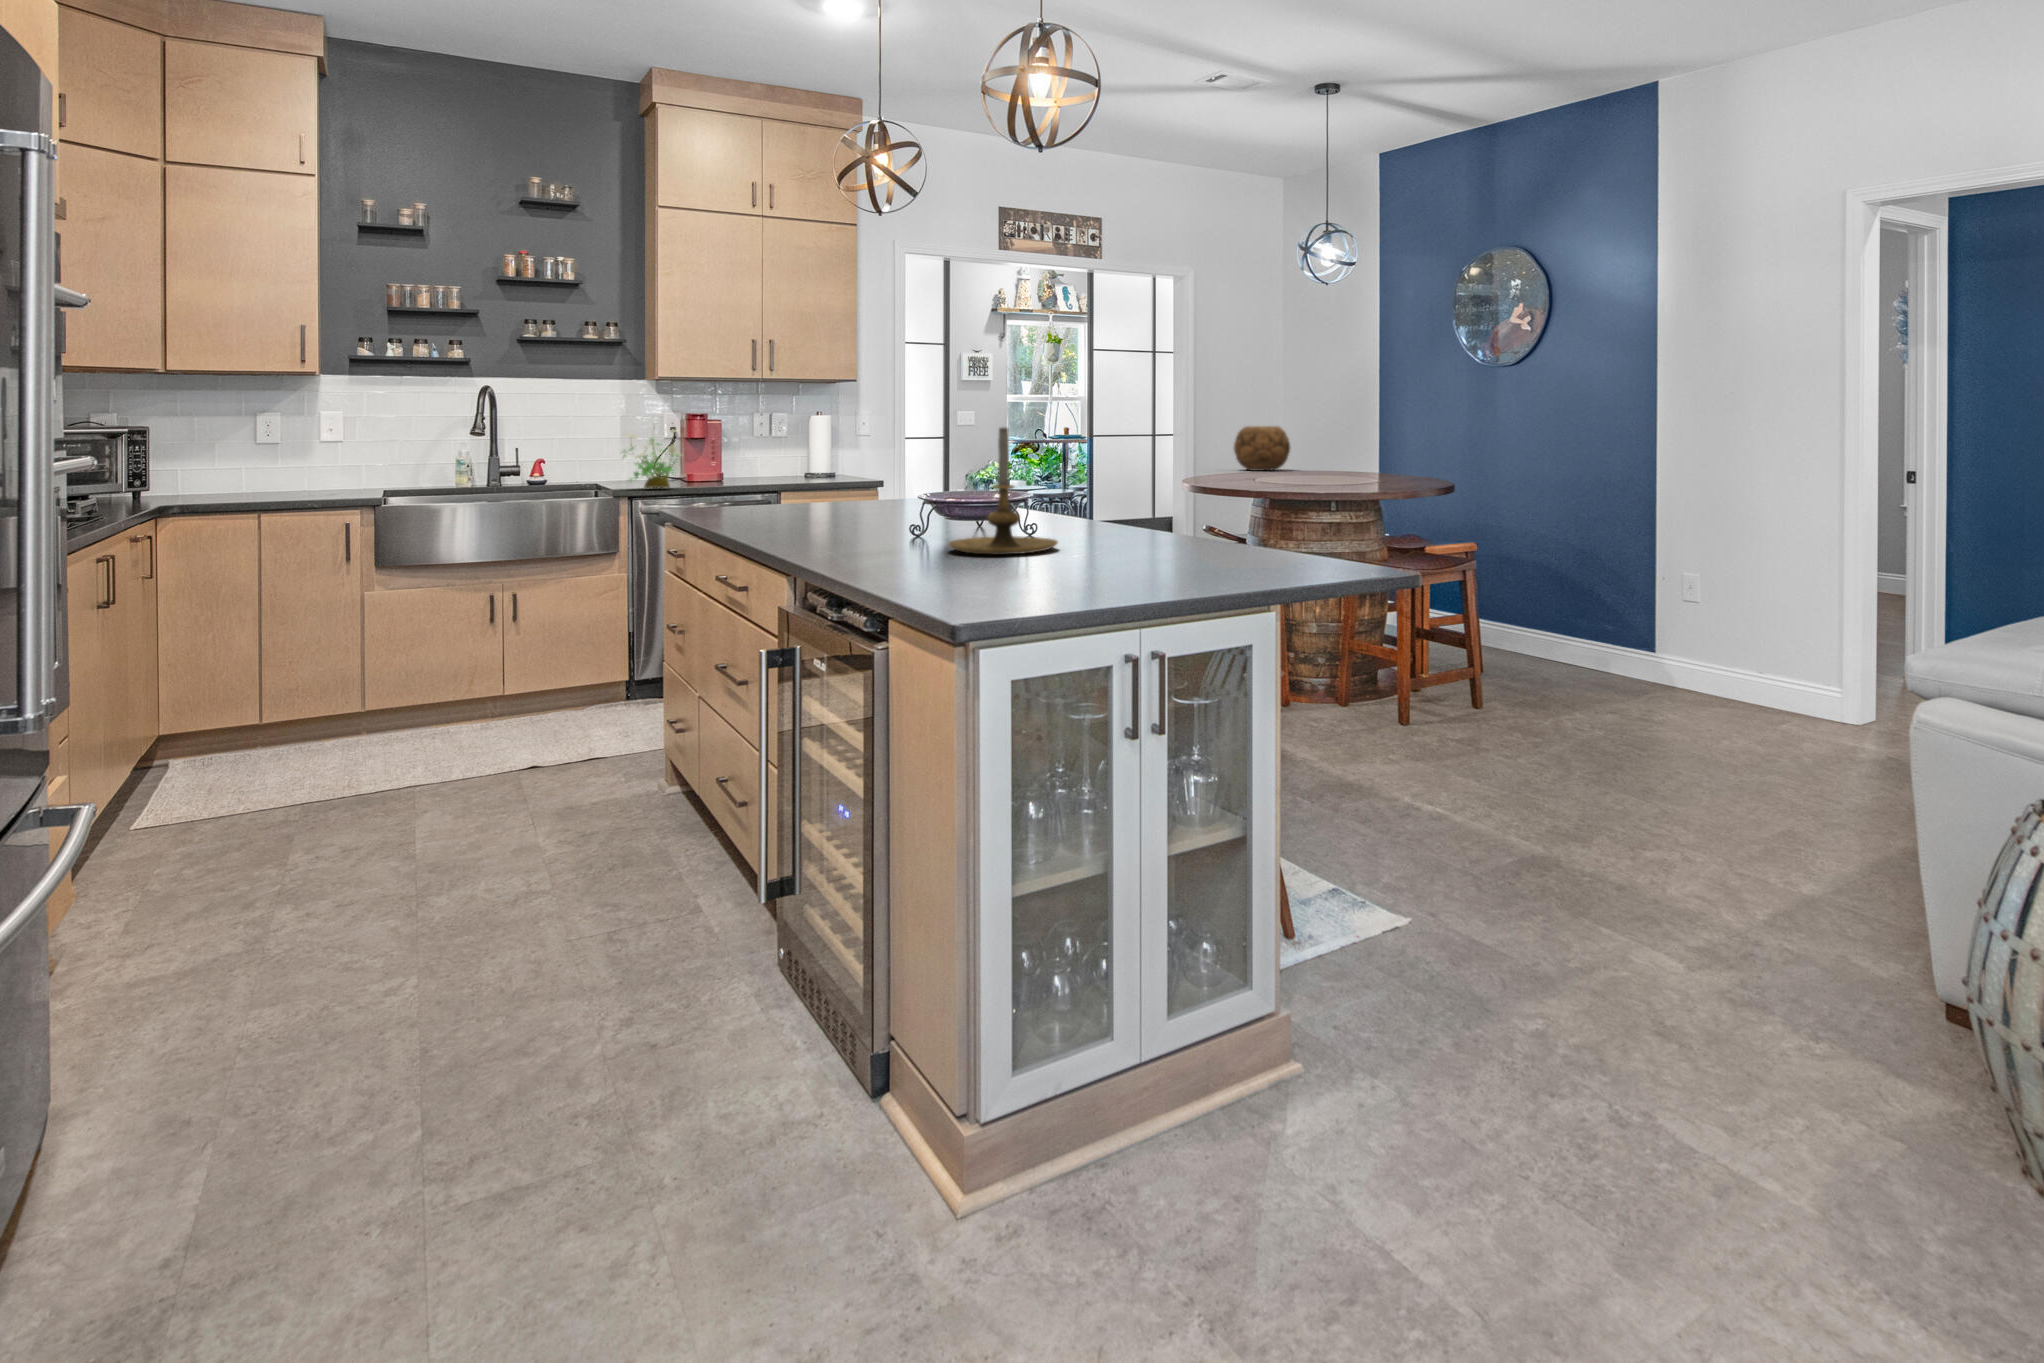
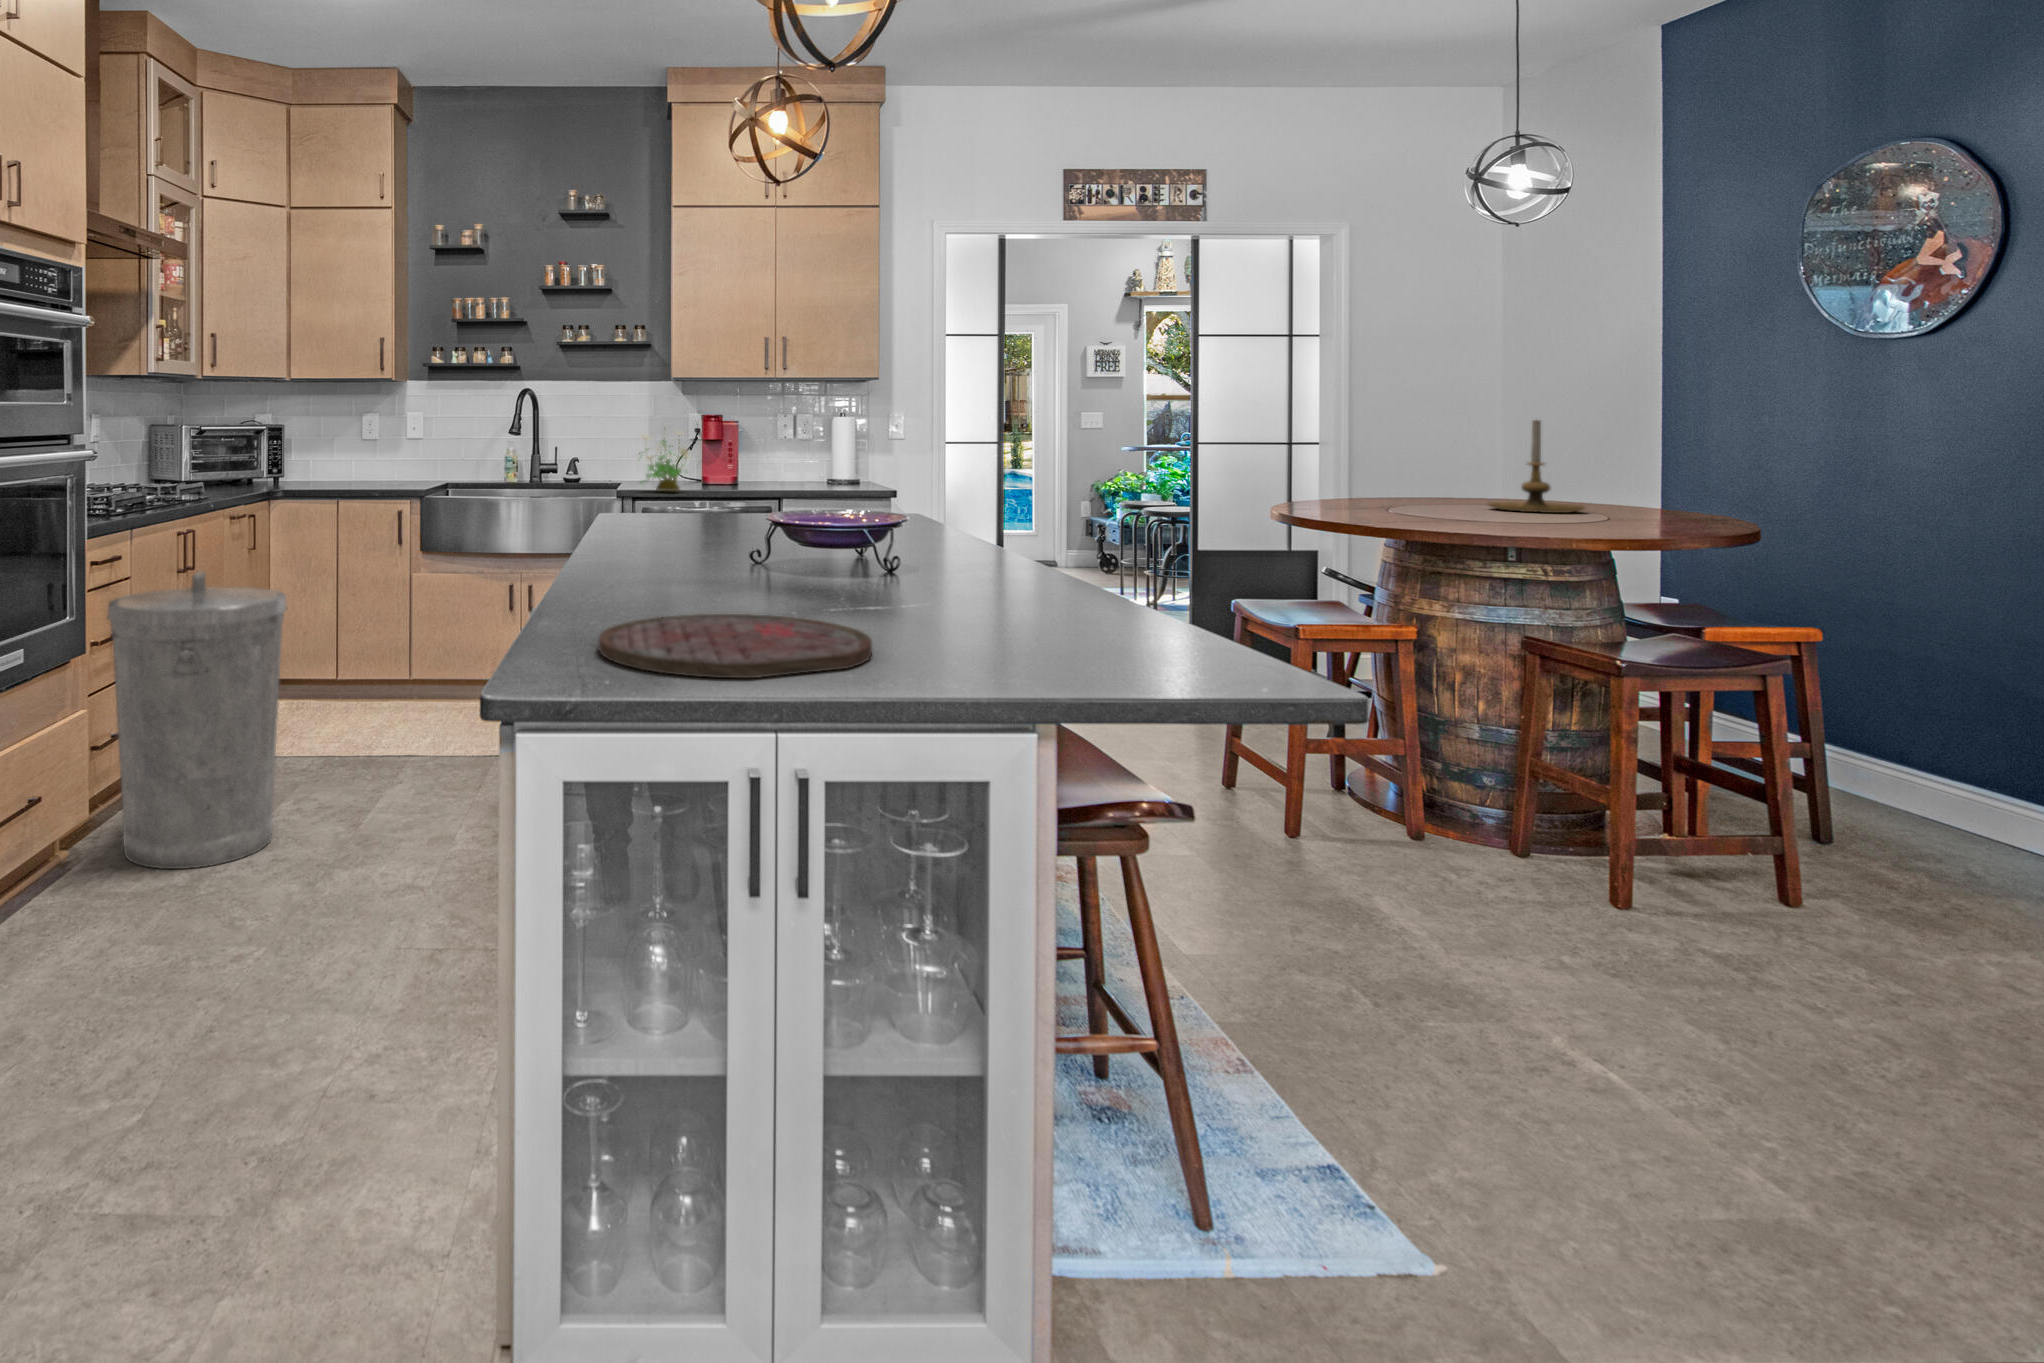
decorative bowl: present [1234,426,1290,471] -> none [1386,434,1480,496]
candle holder: present [949,427,1058,554] -> present [1488,420,1585,513]
cutting board: none [956,563,1153,600] -> present [599,614,872,678]
trash can: none [80,593,330,938] -> present [107,571,287,869]

